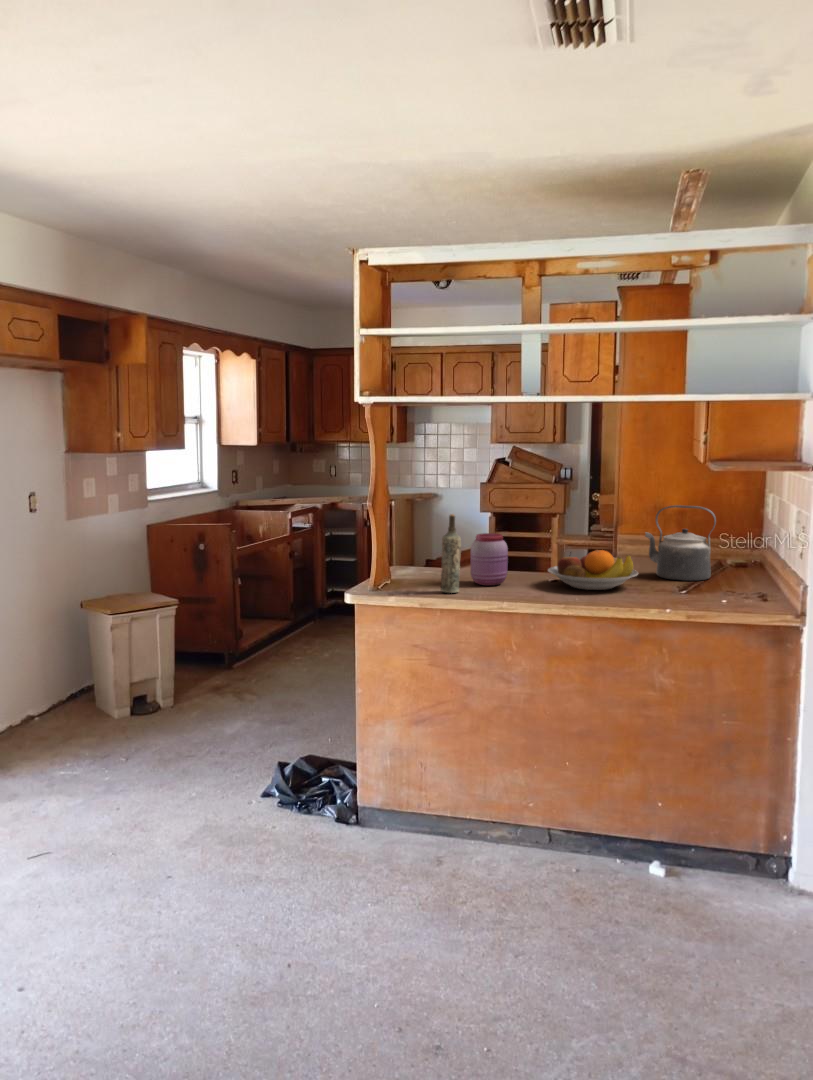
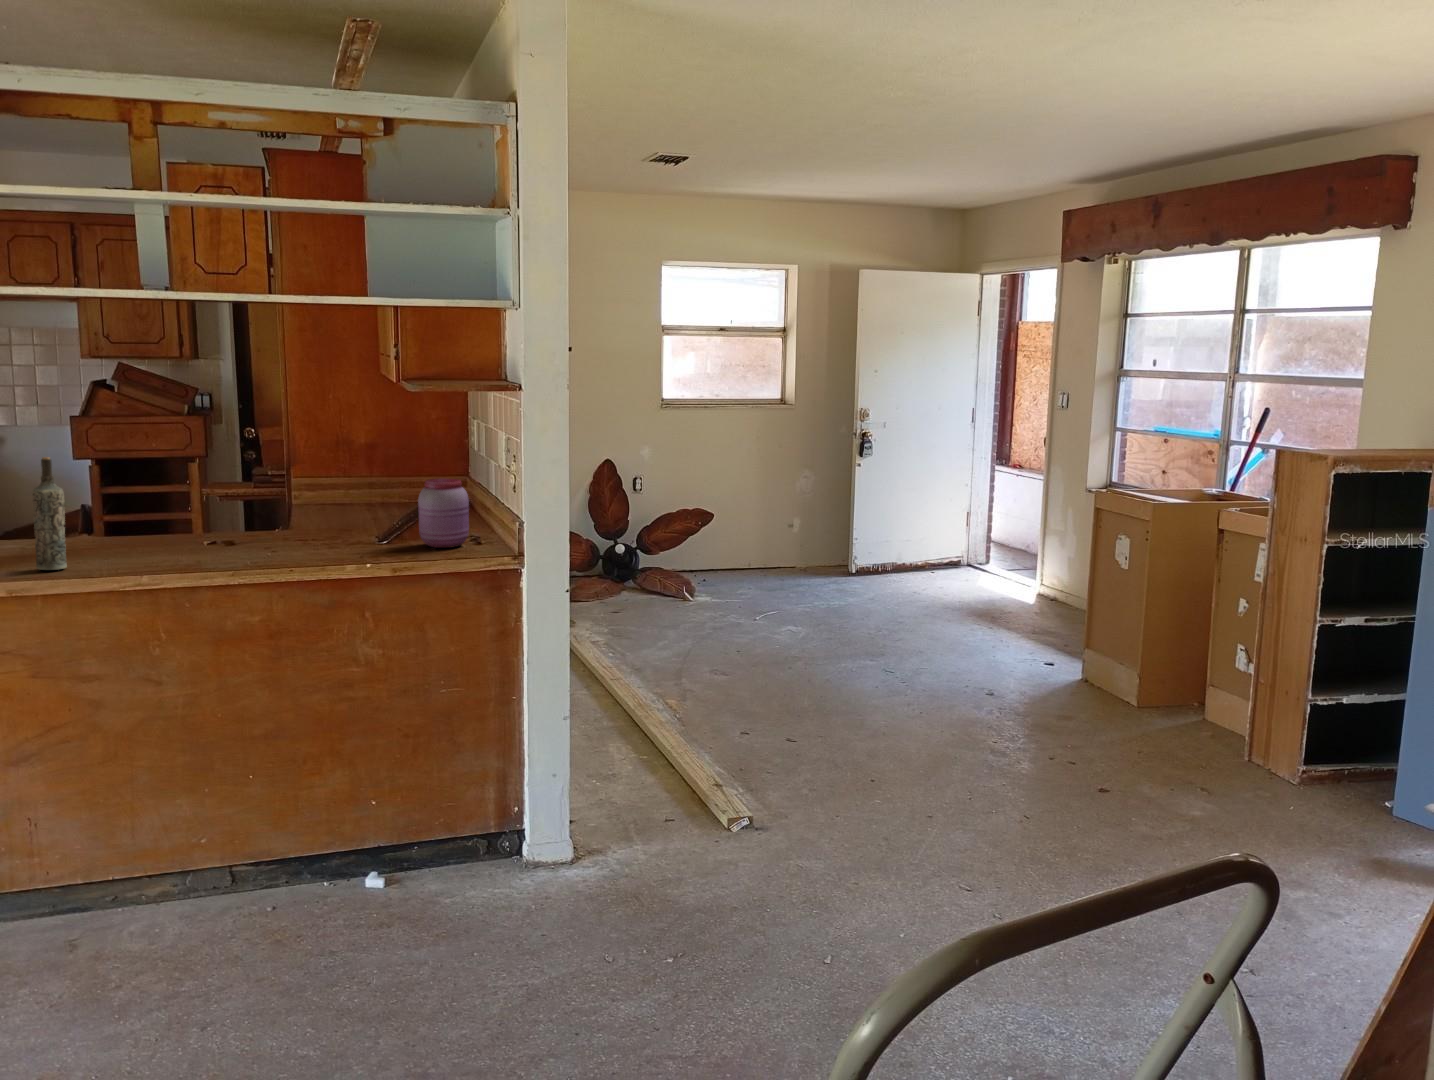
kettle: present [645,505,716,581] -> none [328,437,415,529]
jar: present [471,533,508,586] -> present [418,479,469,548]
fruit bowl: present [548,550,638,590] -> none [200,497,324,549]

